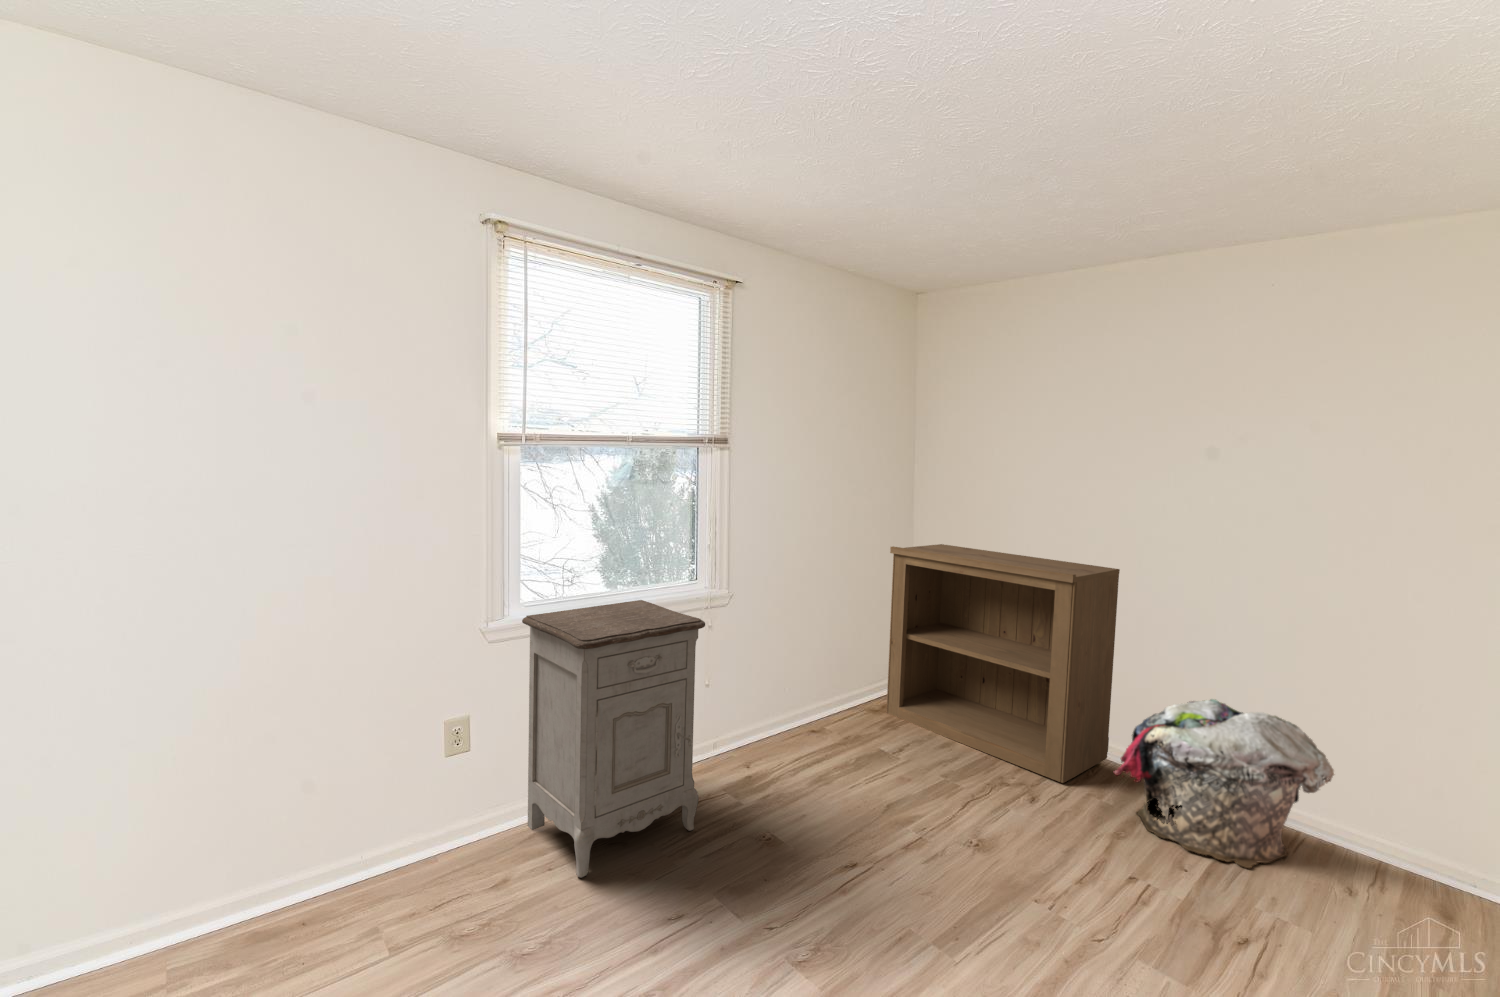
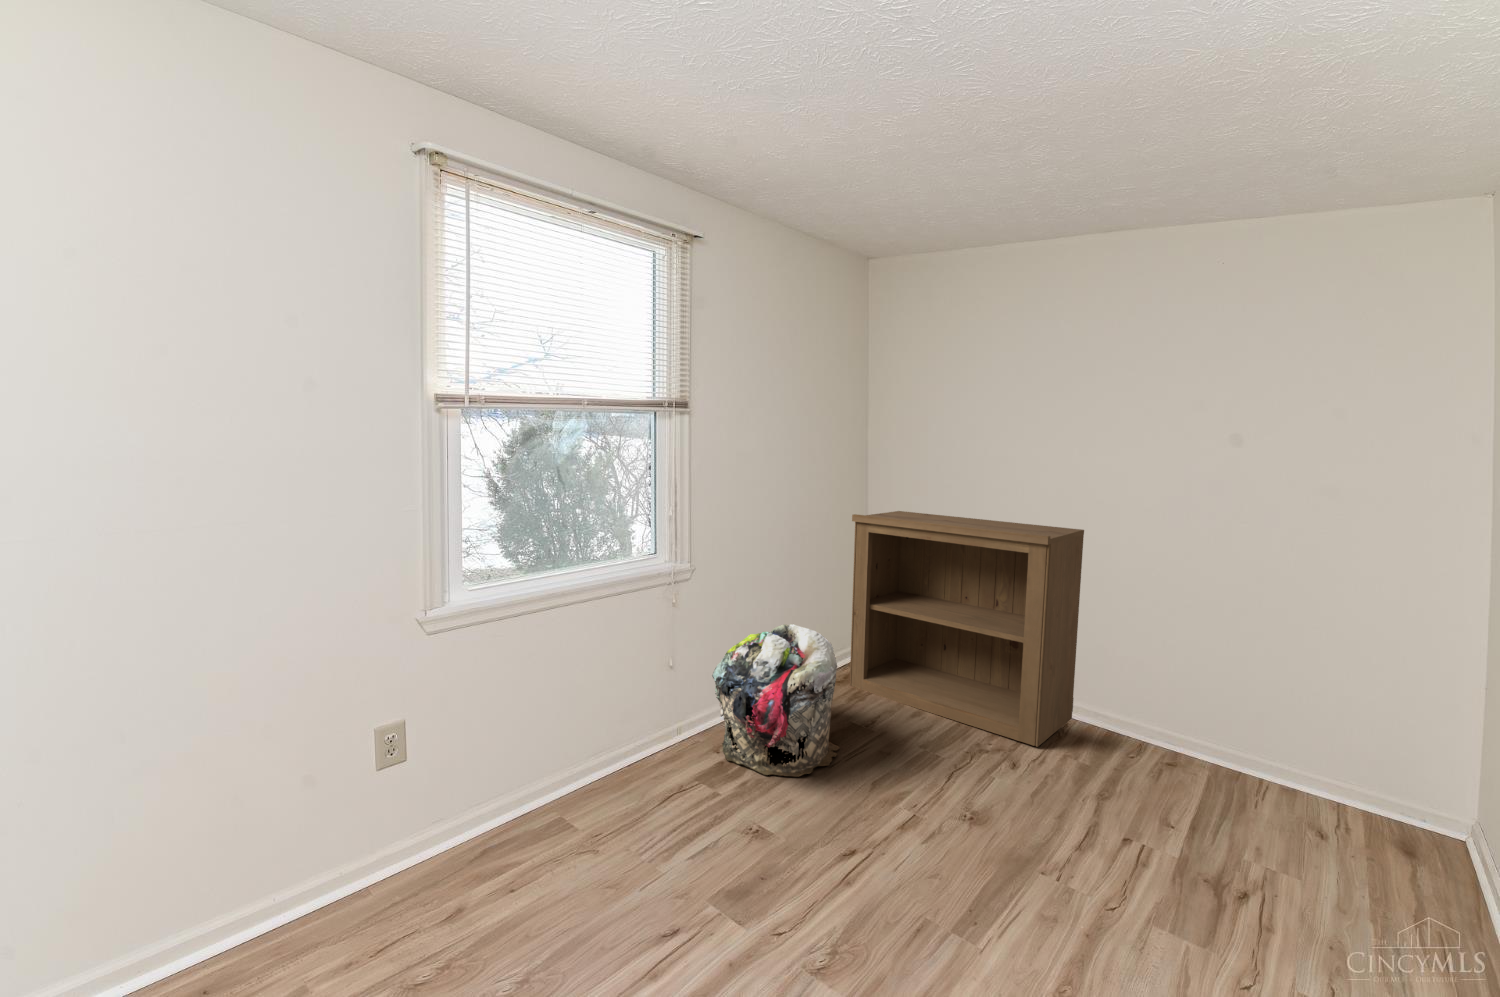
nightstand: present [522,600,705,877] -> none [469,580,681,897]
laundry basket: present [1114,699,1334,868] -> present [712,624,840,777]

